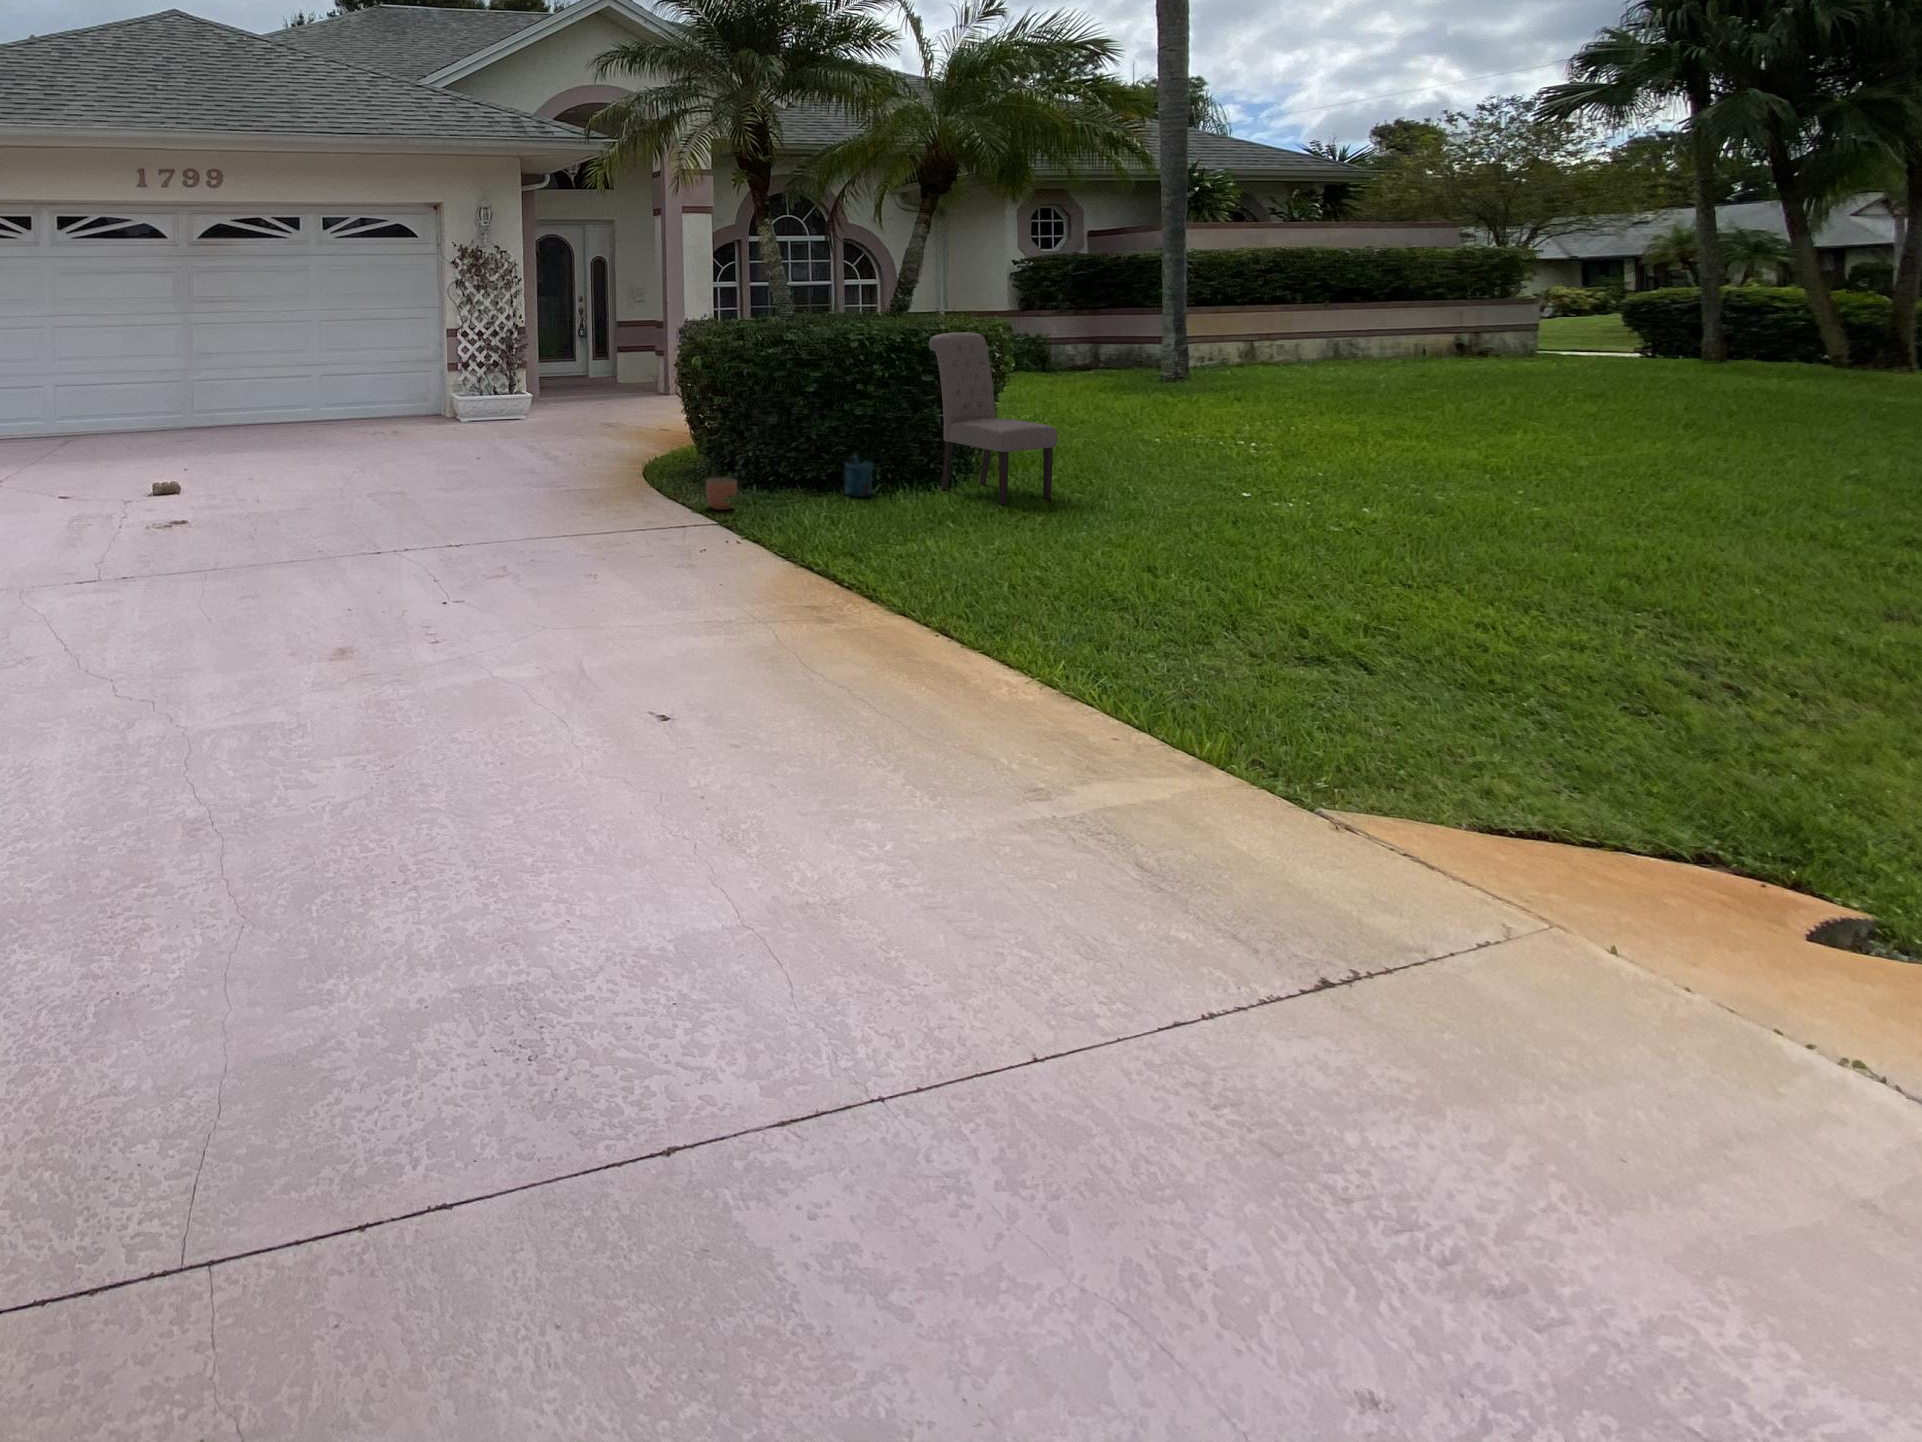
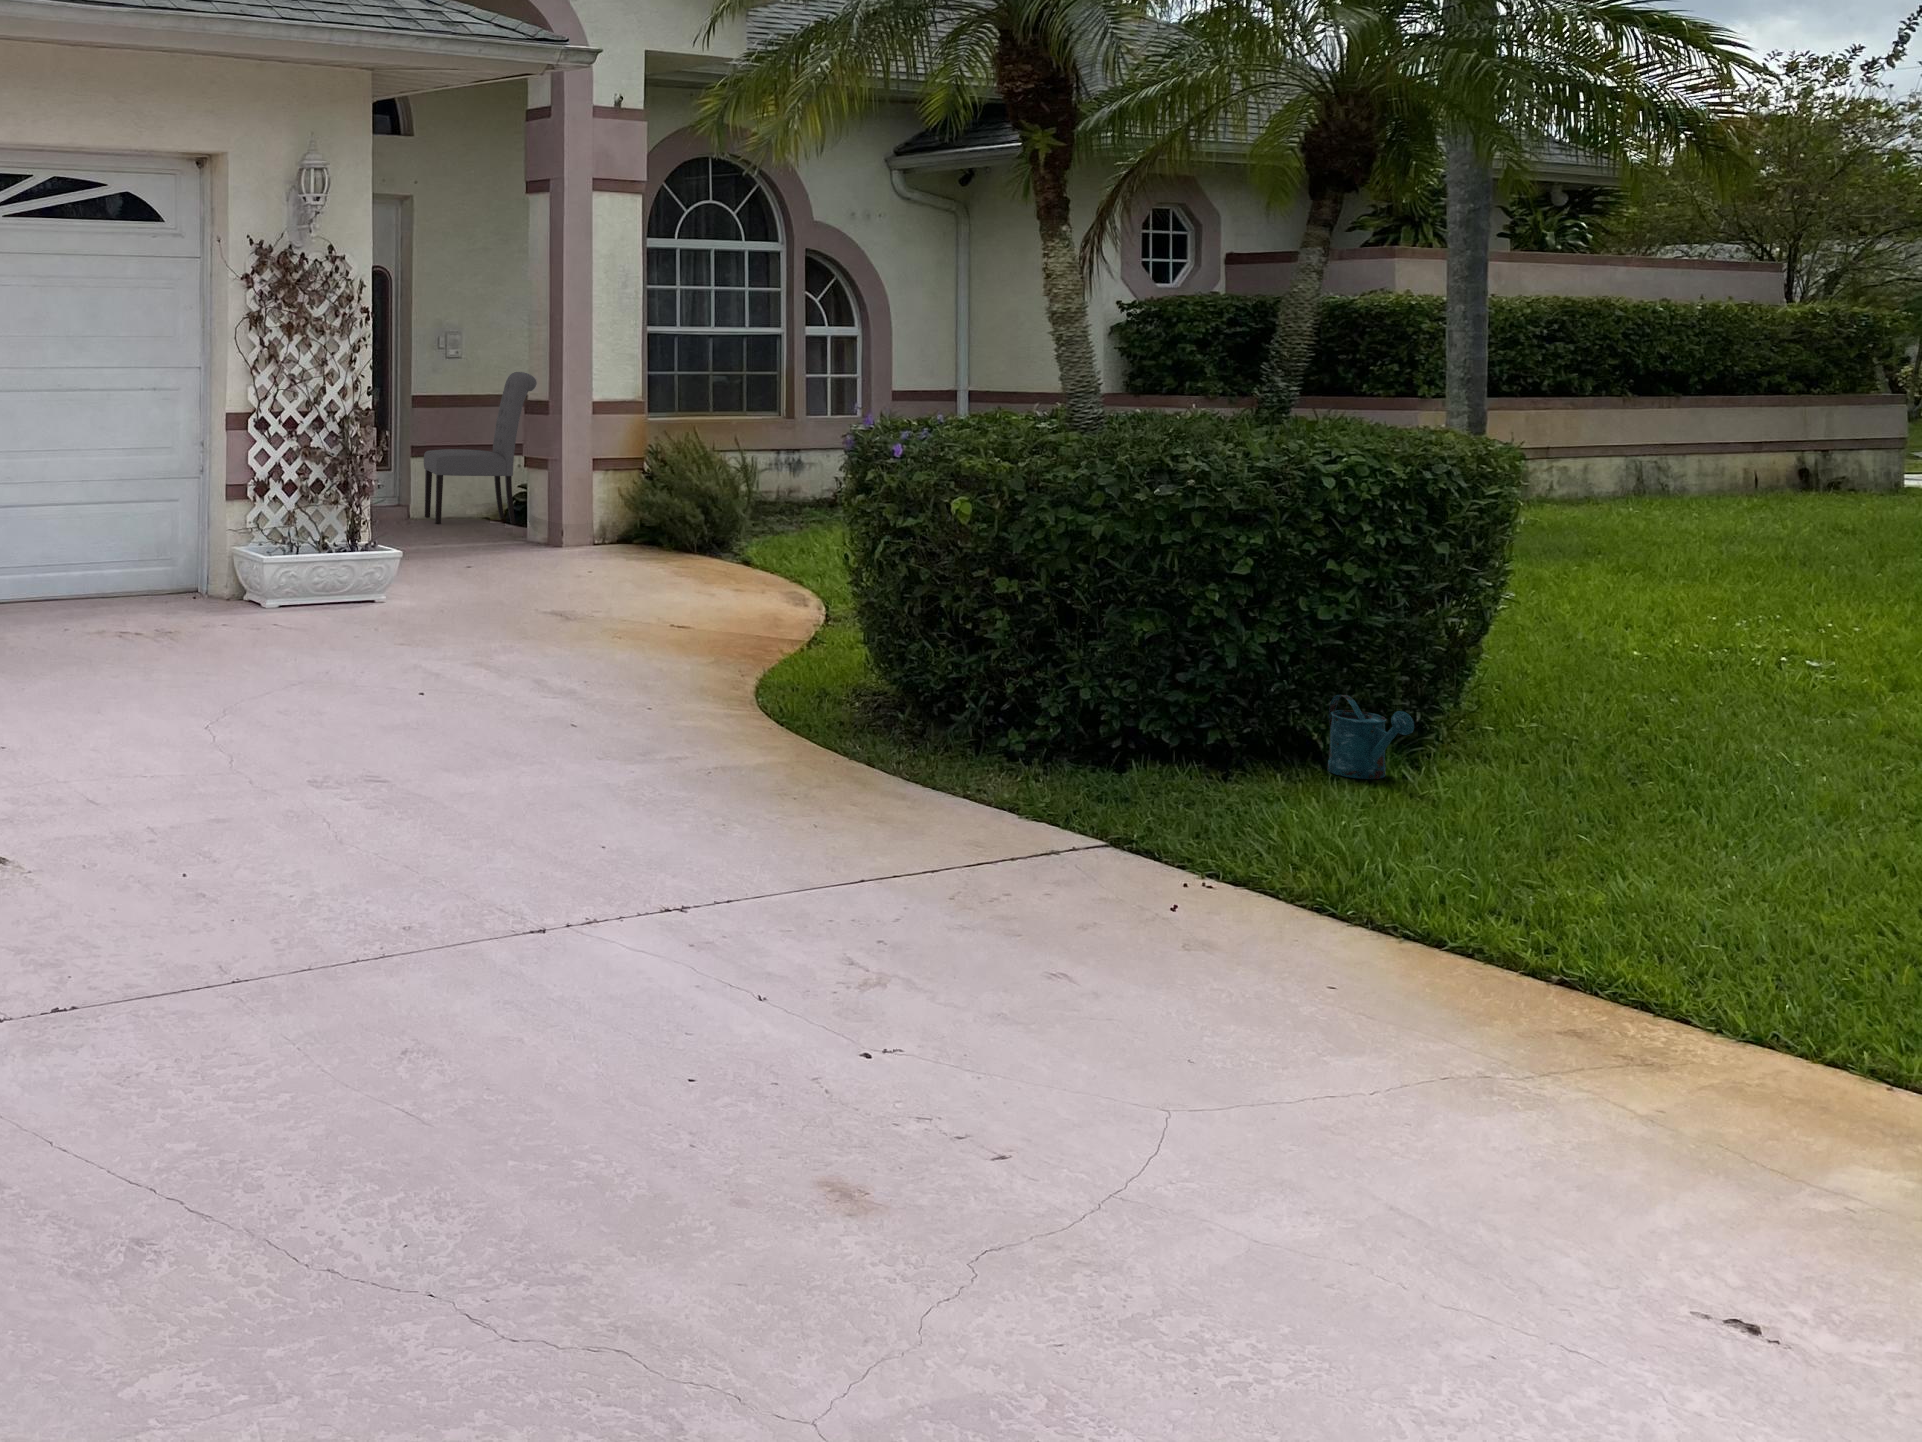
chair: present [929,332,1057,505] -> present [424,372,537,524]
planter: present [706,478,737,510] -> none [1032,740,1095,805]

